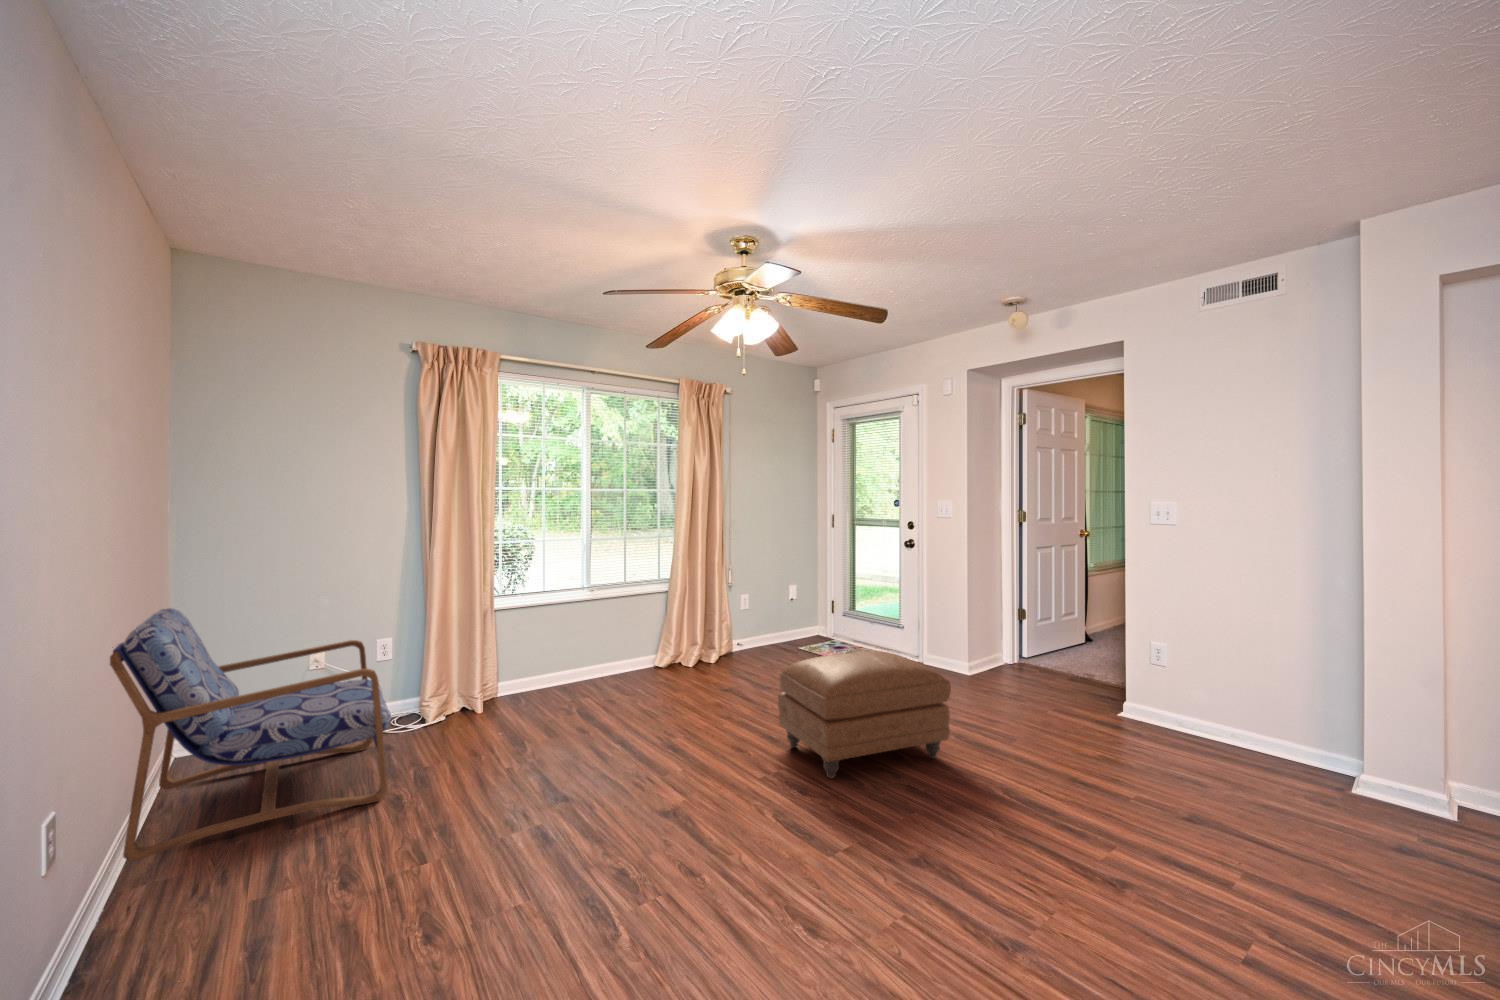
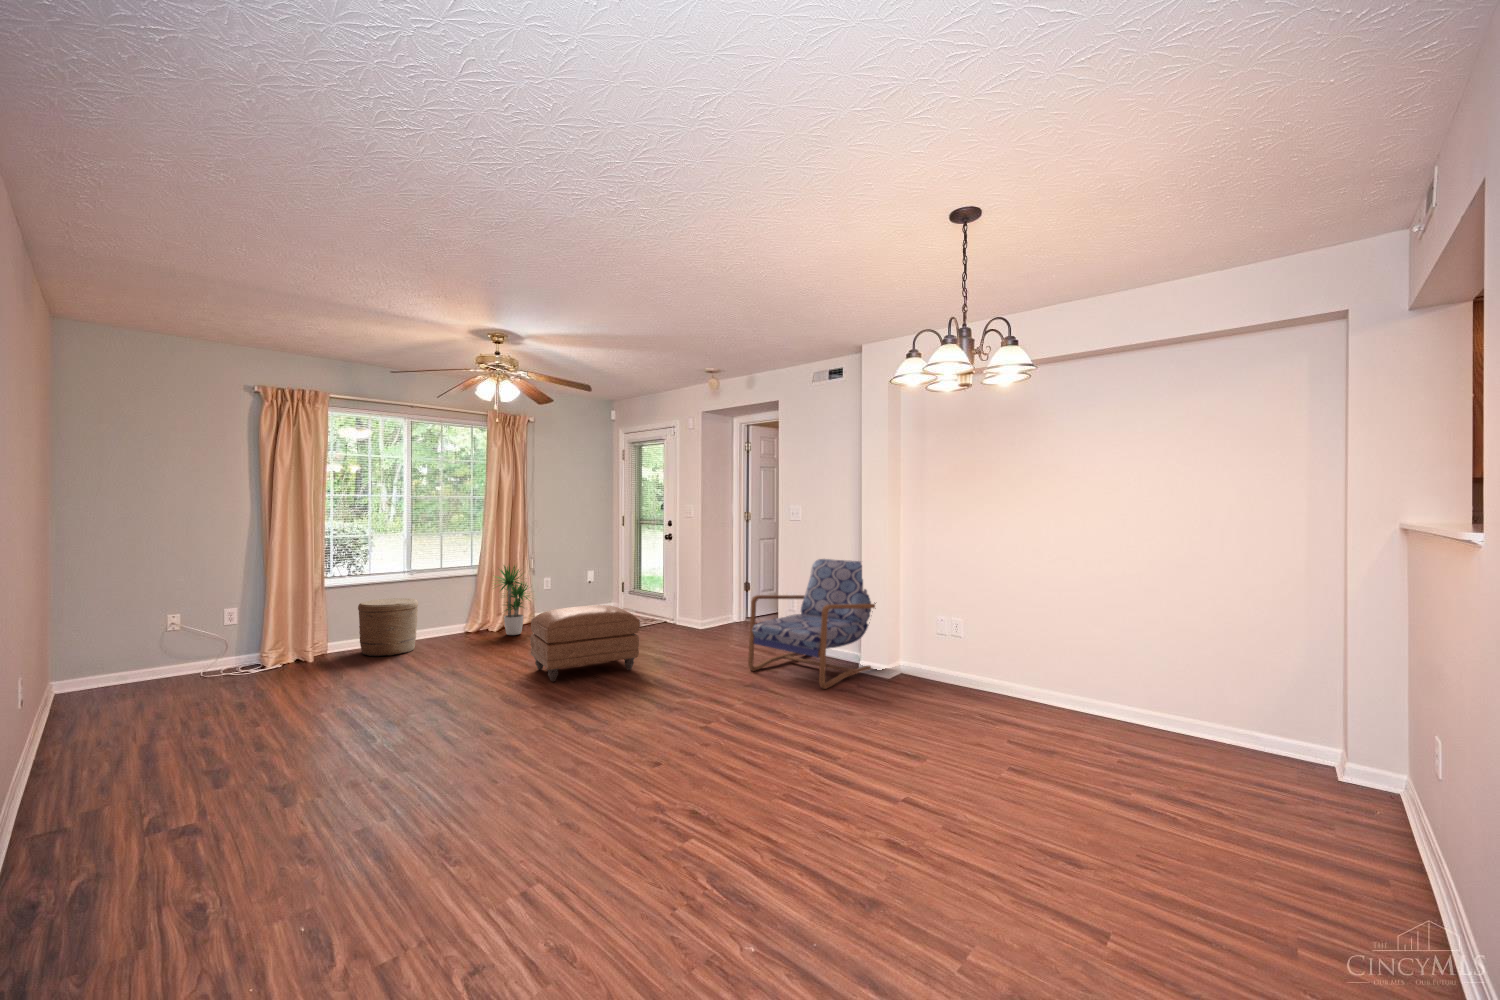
potted plant: none [686,577,746,674] -> present [495,565,530,635]
armchair: present [110,608,391,861] -> present [748,559,876,689]
woven basket: none [534,624,606,706] -> present [358,598,418,656]

